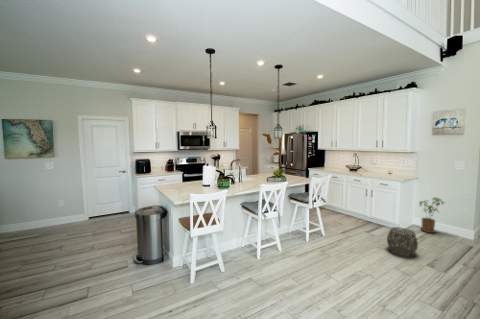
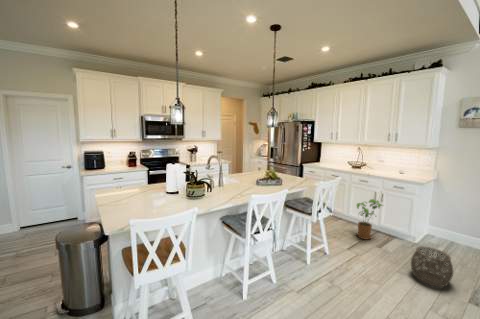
house plant: present [420,197,444,233] -> present [357,199,382,239]

